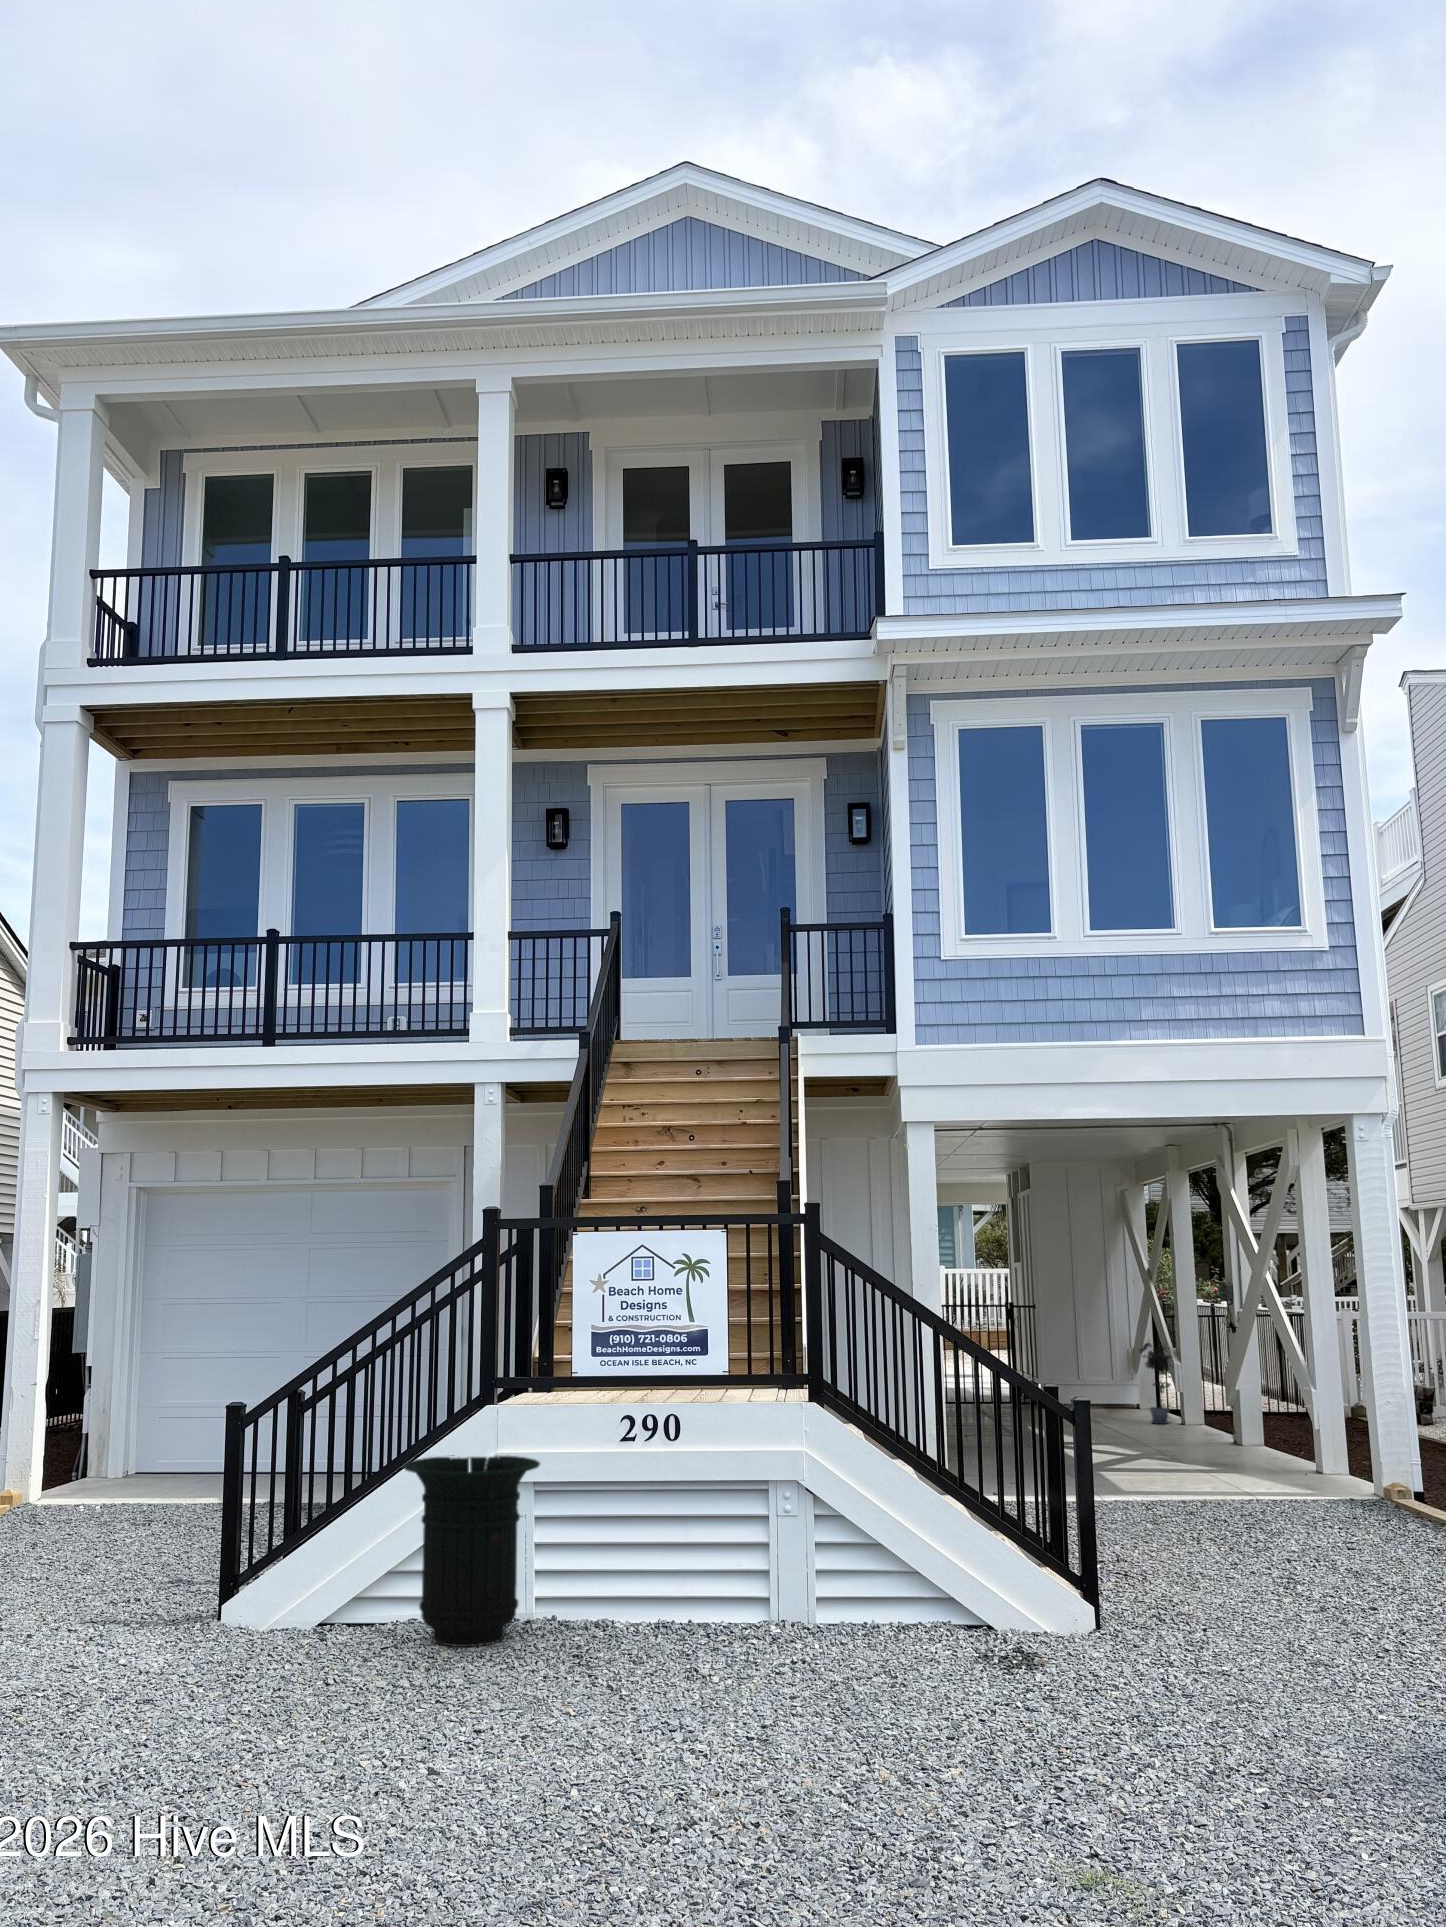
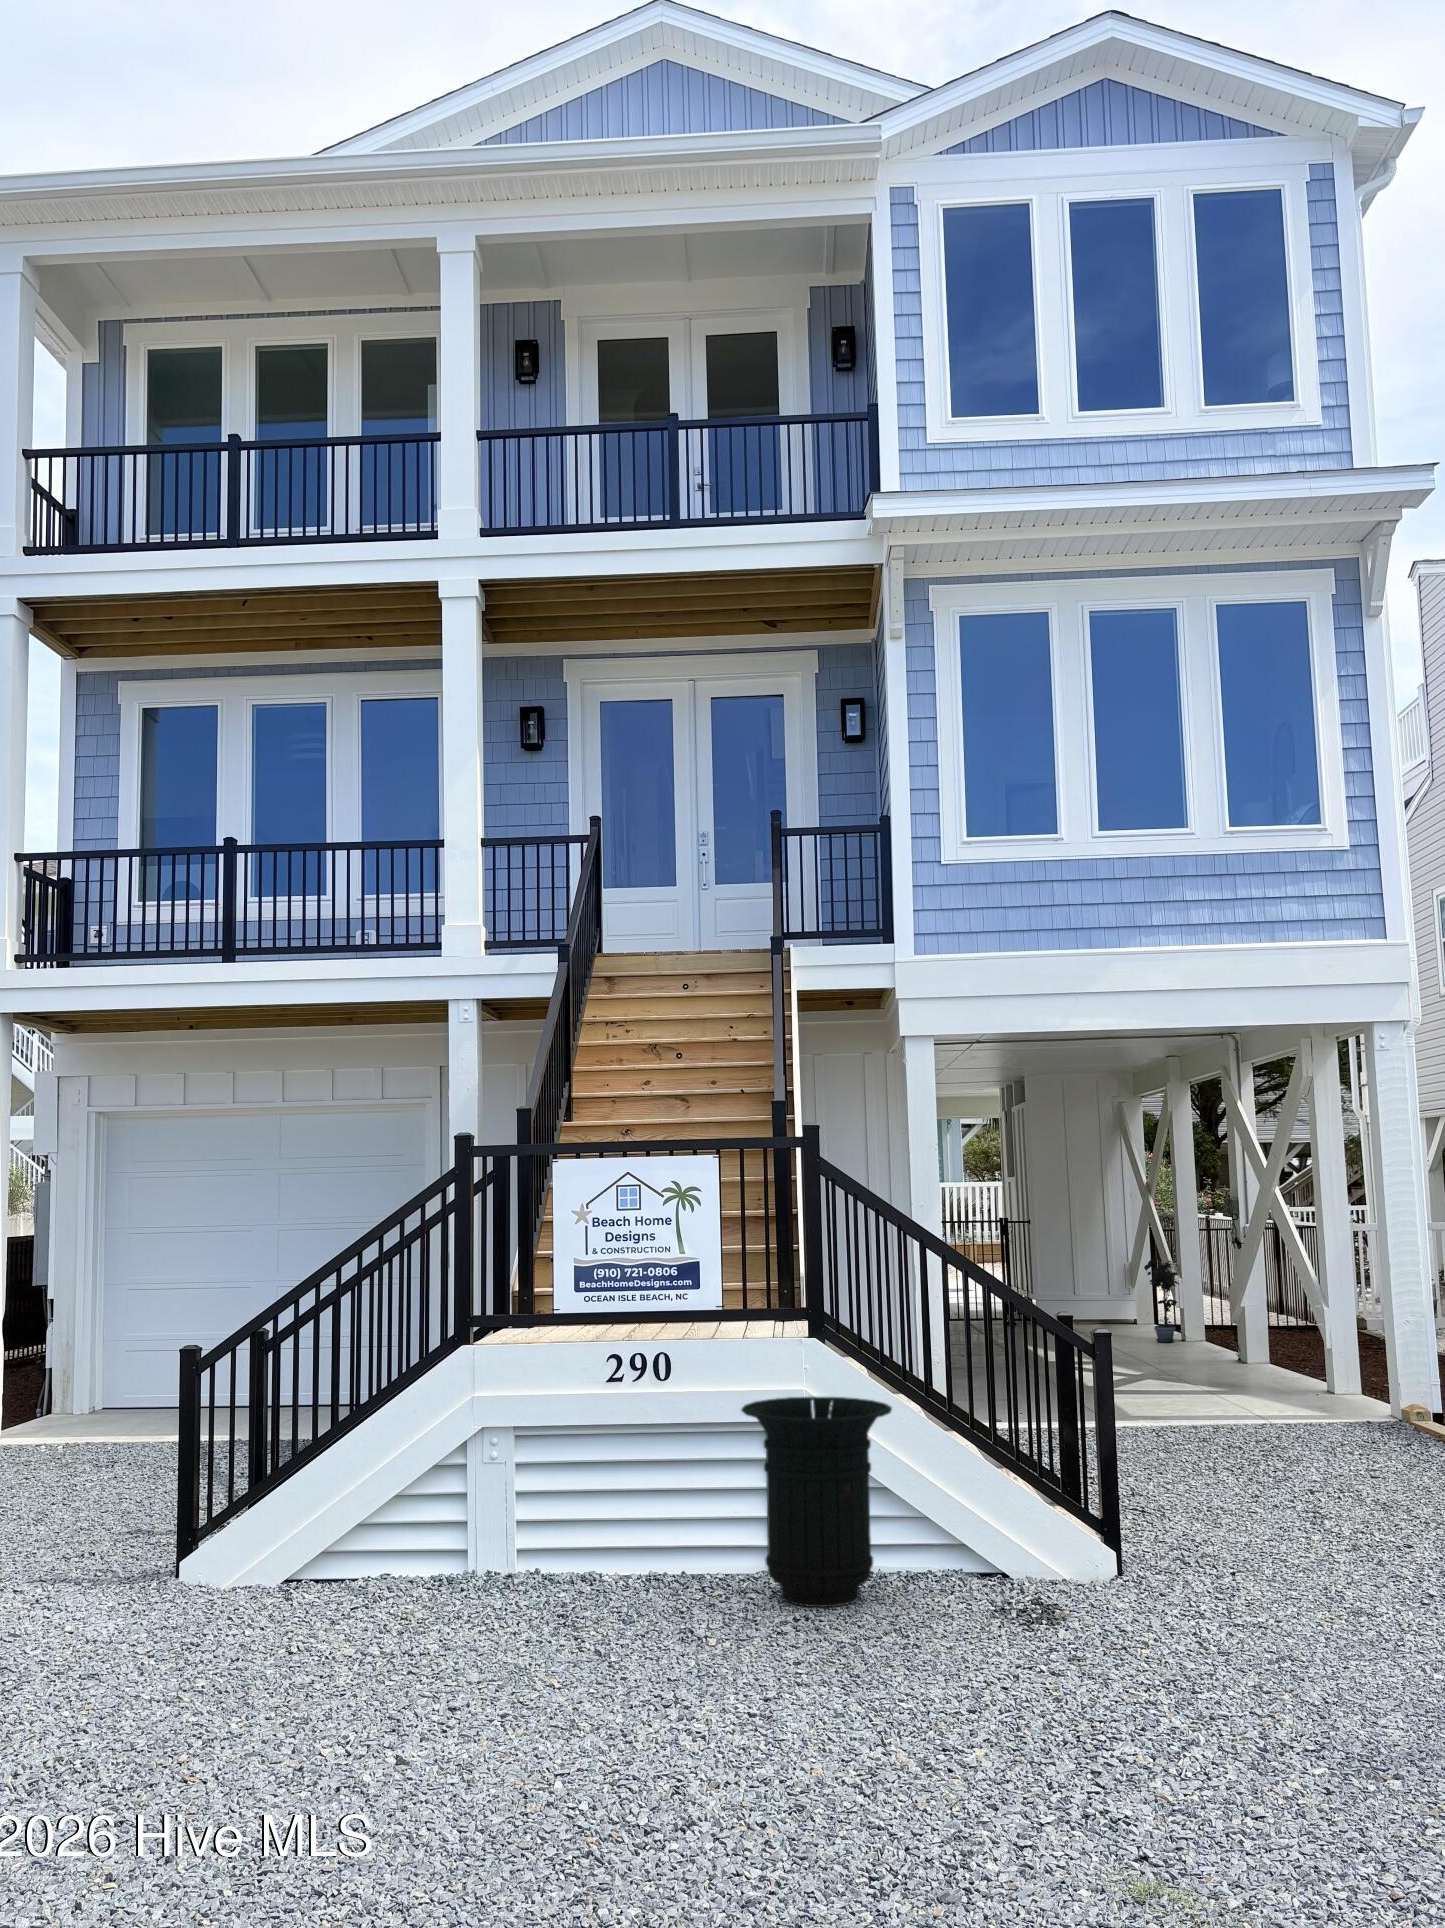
trash can: present [403,1455,540,1647] -> present [741,1397,892,1607]

